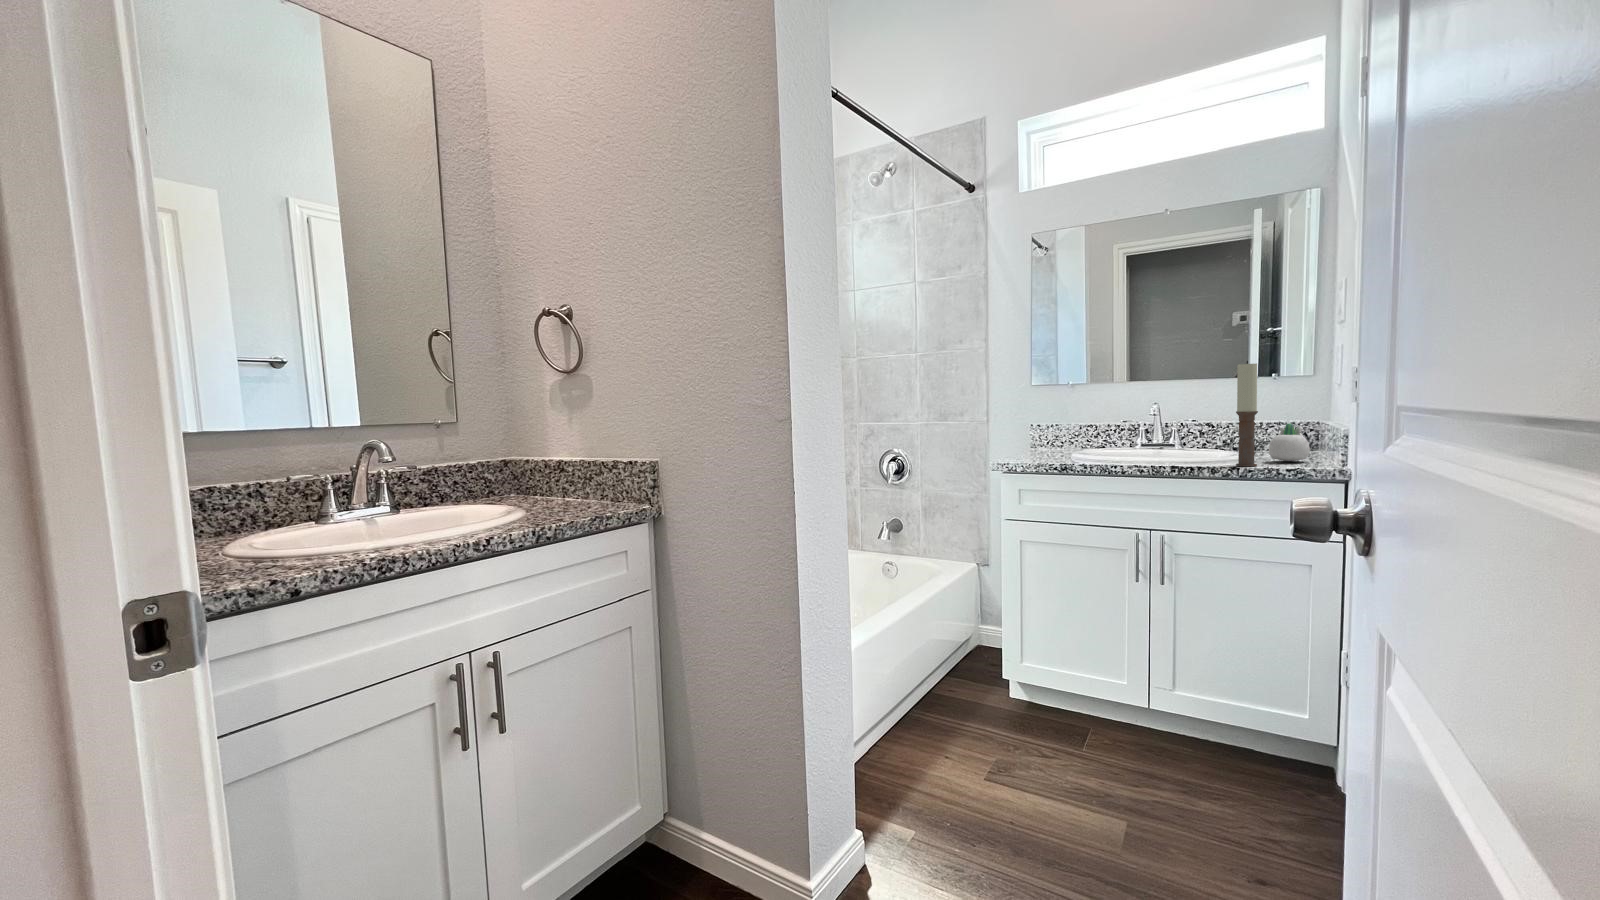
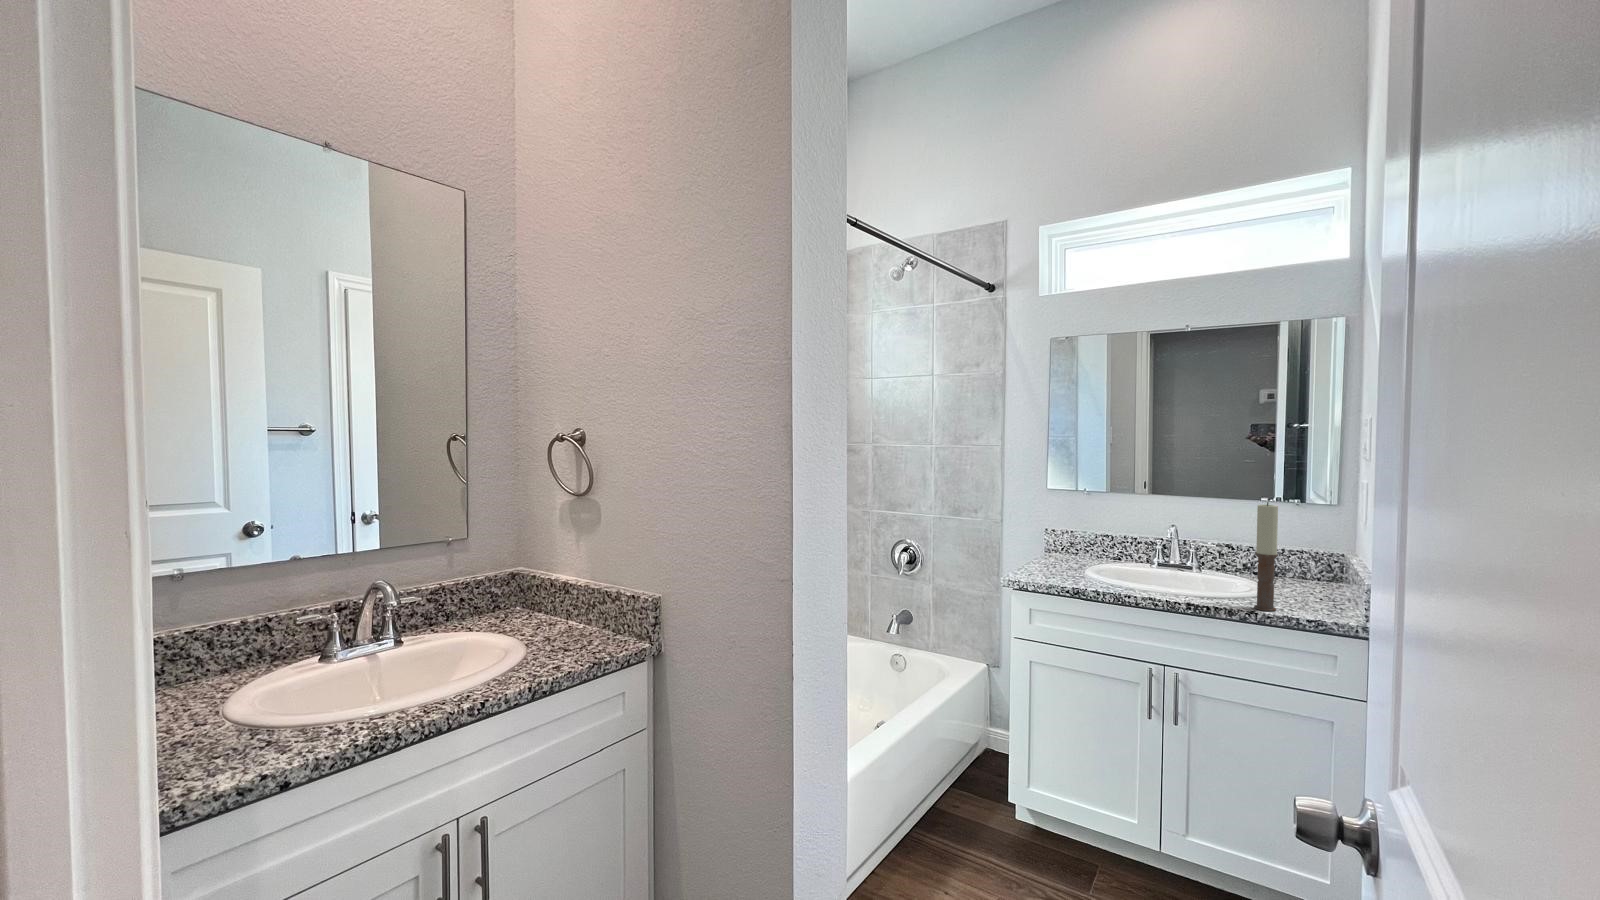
succulent planter: present [1269,423,1310,461] -> none [1289,566,1332,606]

